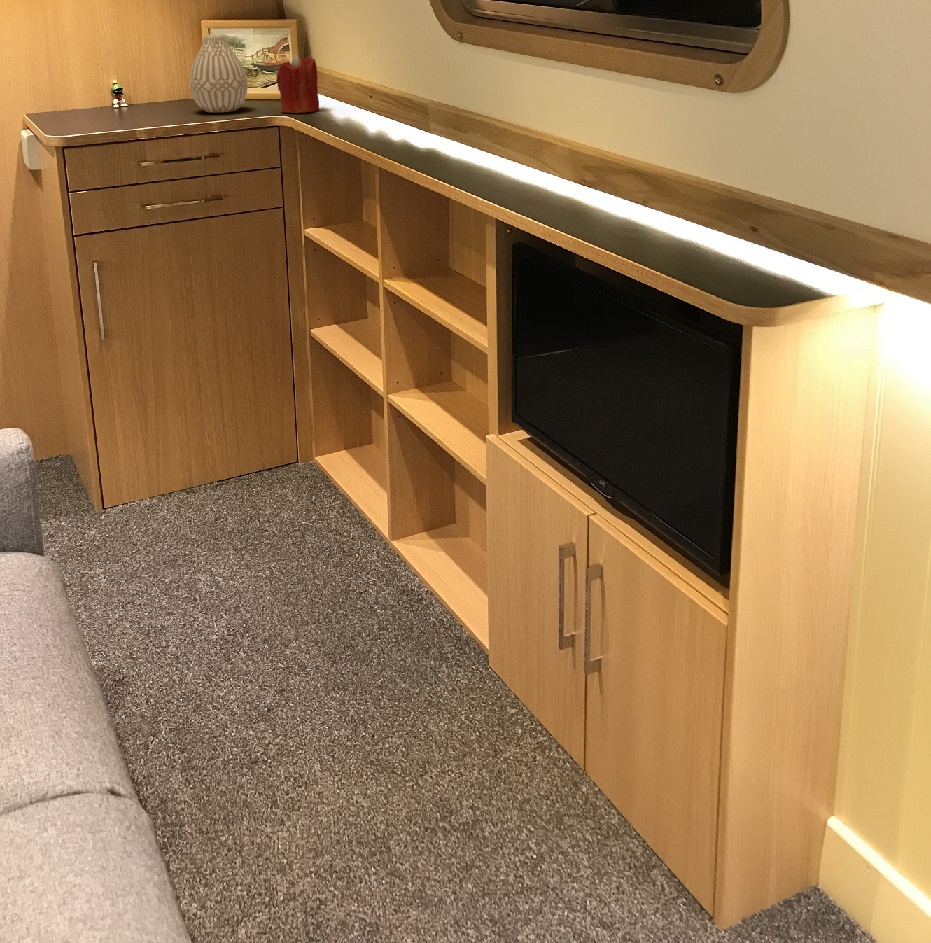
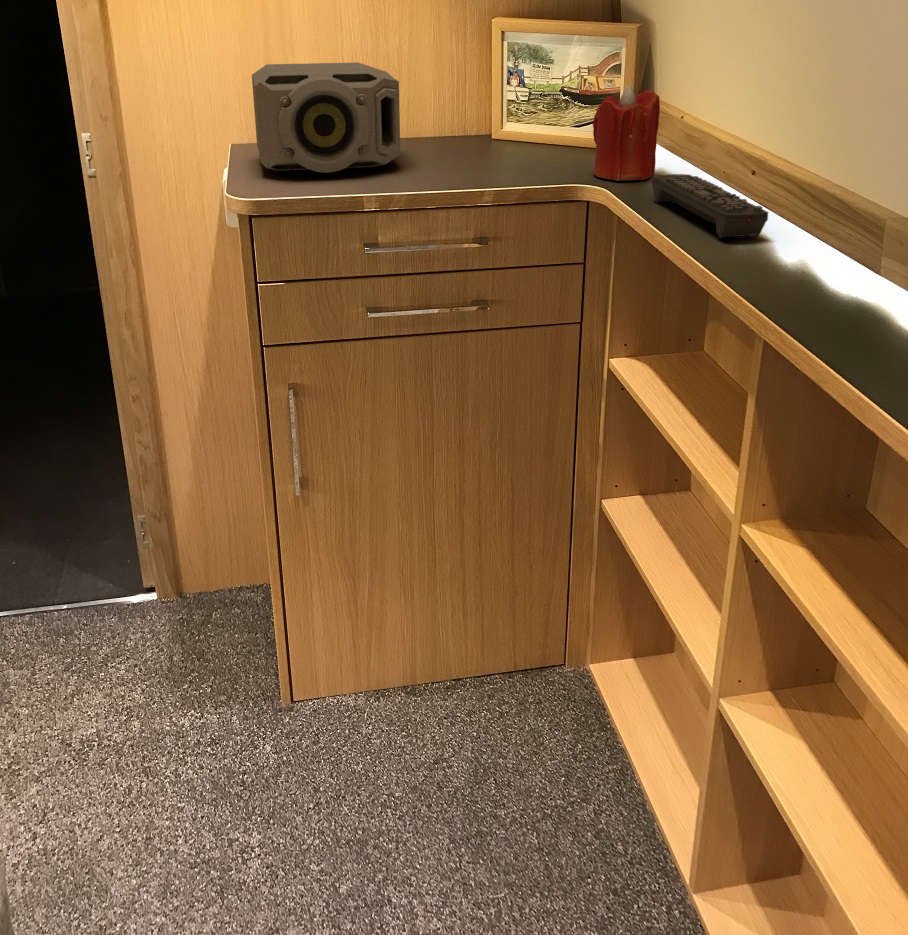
vase: present [189,34,248,113] -> none [459,46,548,168]
speaker: none [42,51,153,122] -> present [252,62,400,173]
remote control: none [317,103,383,131] -> present [651,174,768,238]

